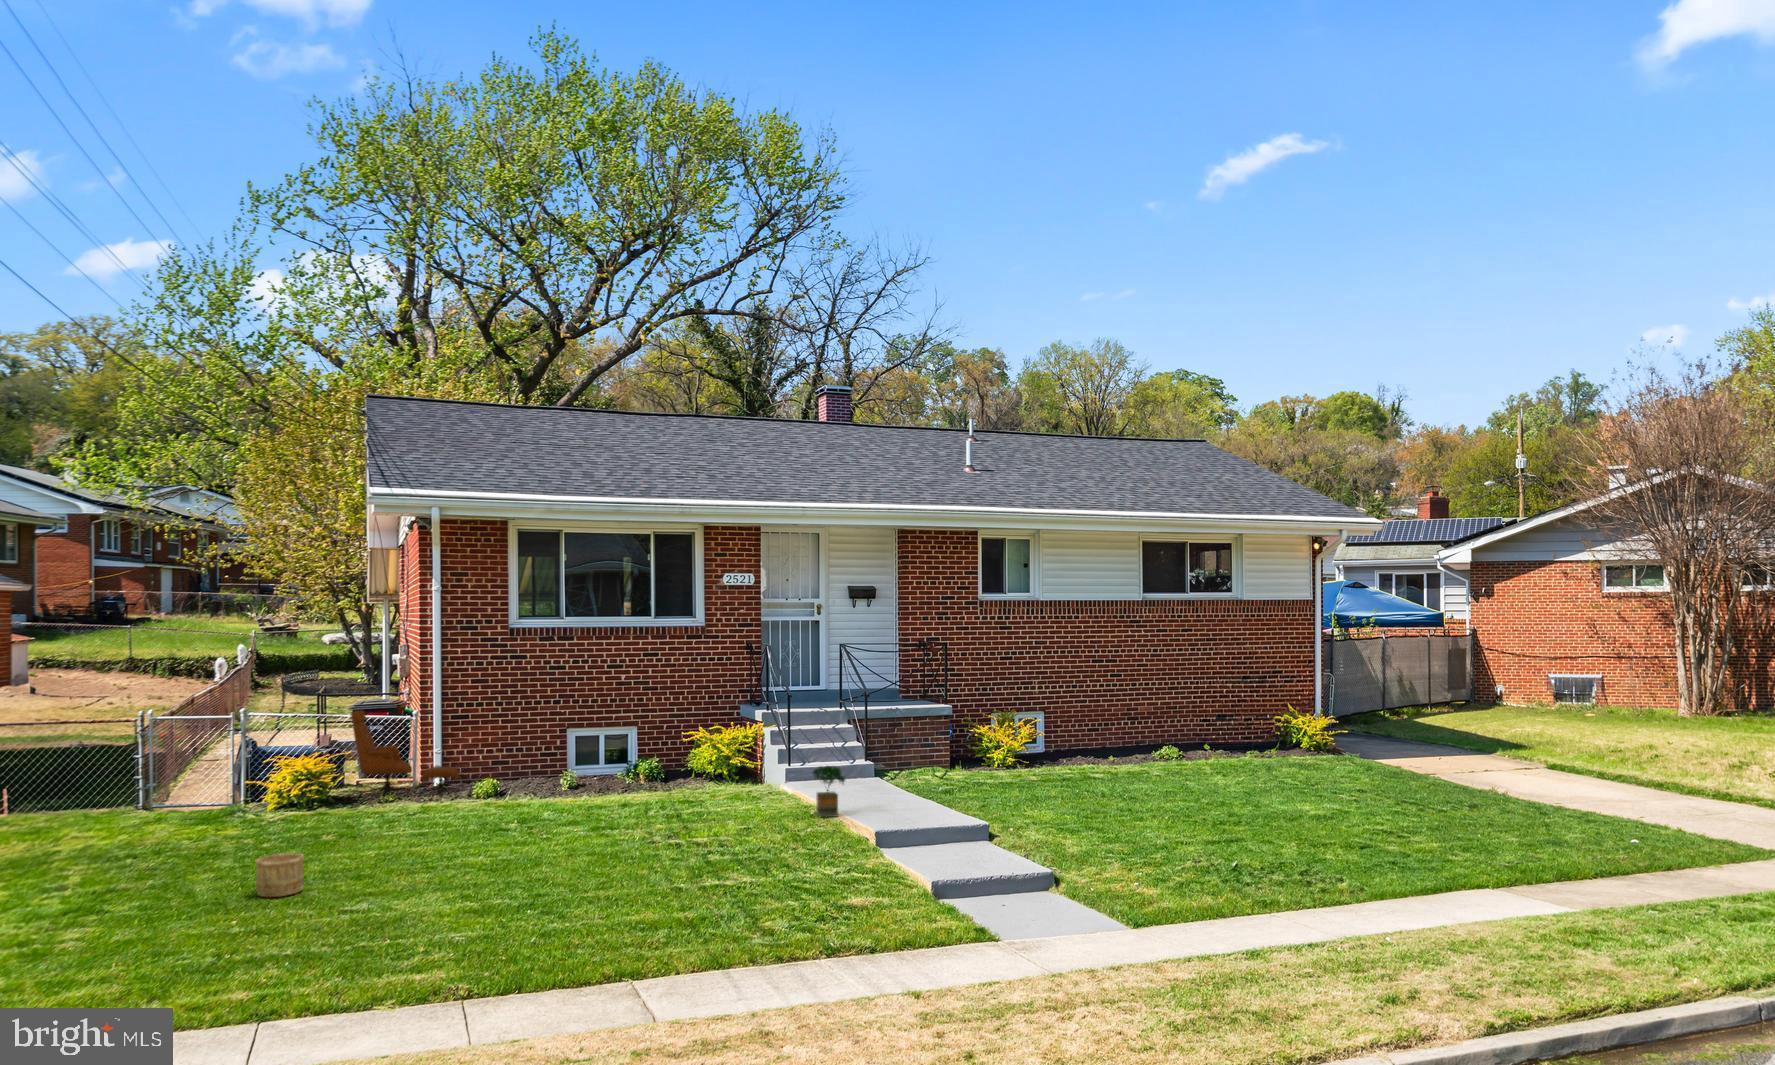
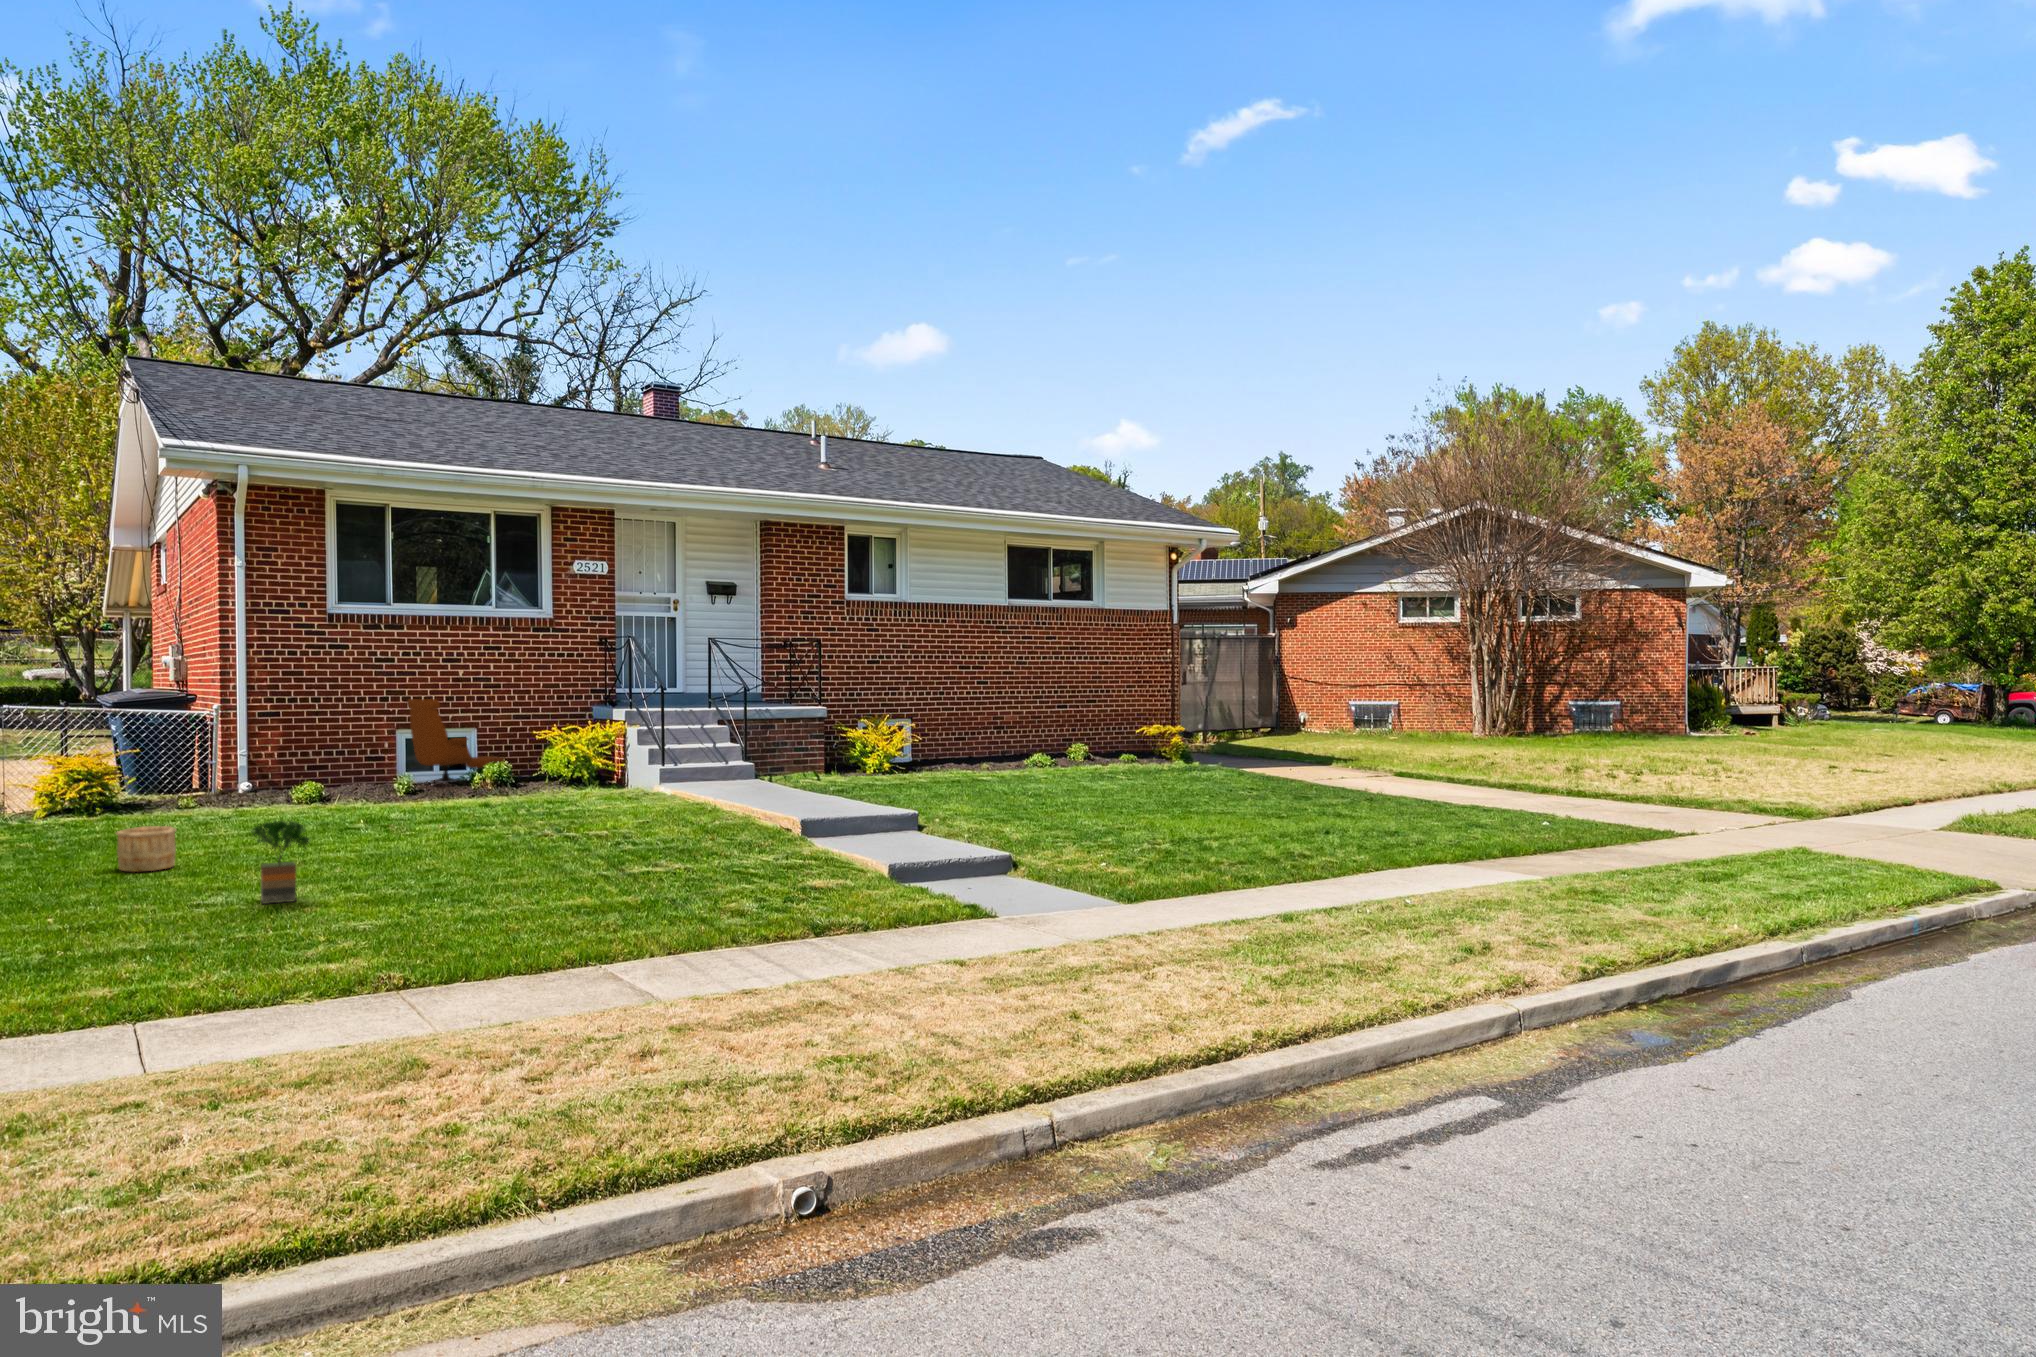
lounge chair: present [351,710,459,796] -> present [408,699,504,786]
potted tree: present [812,766,845,817] -> present [251,820,311,904]

